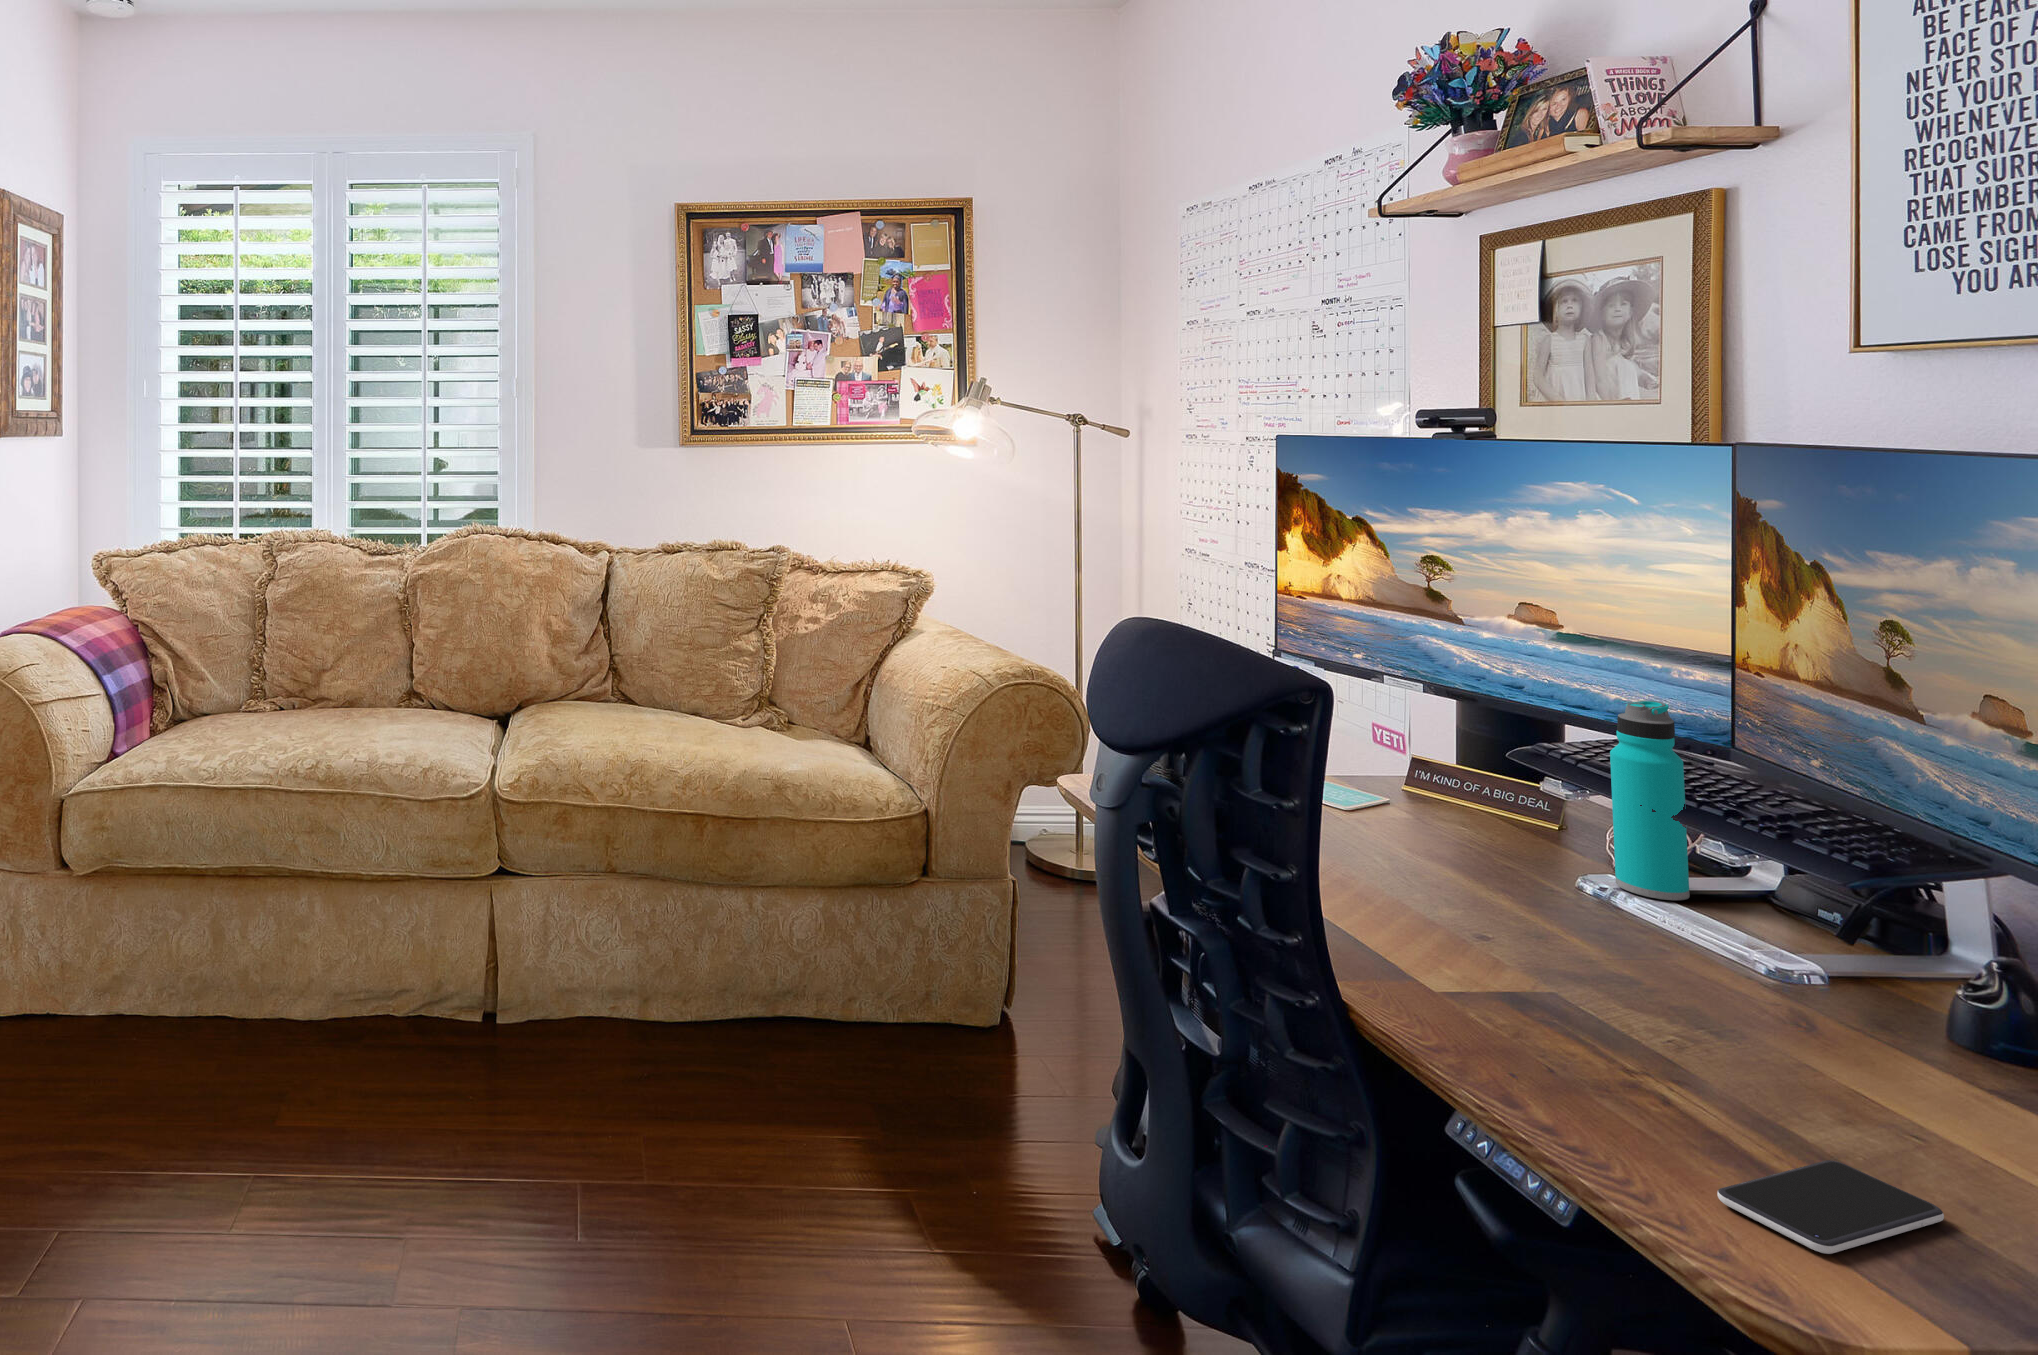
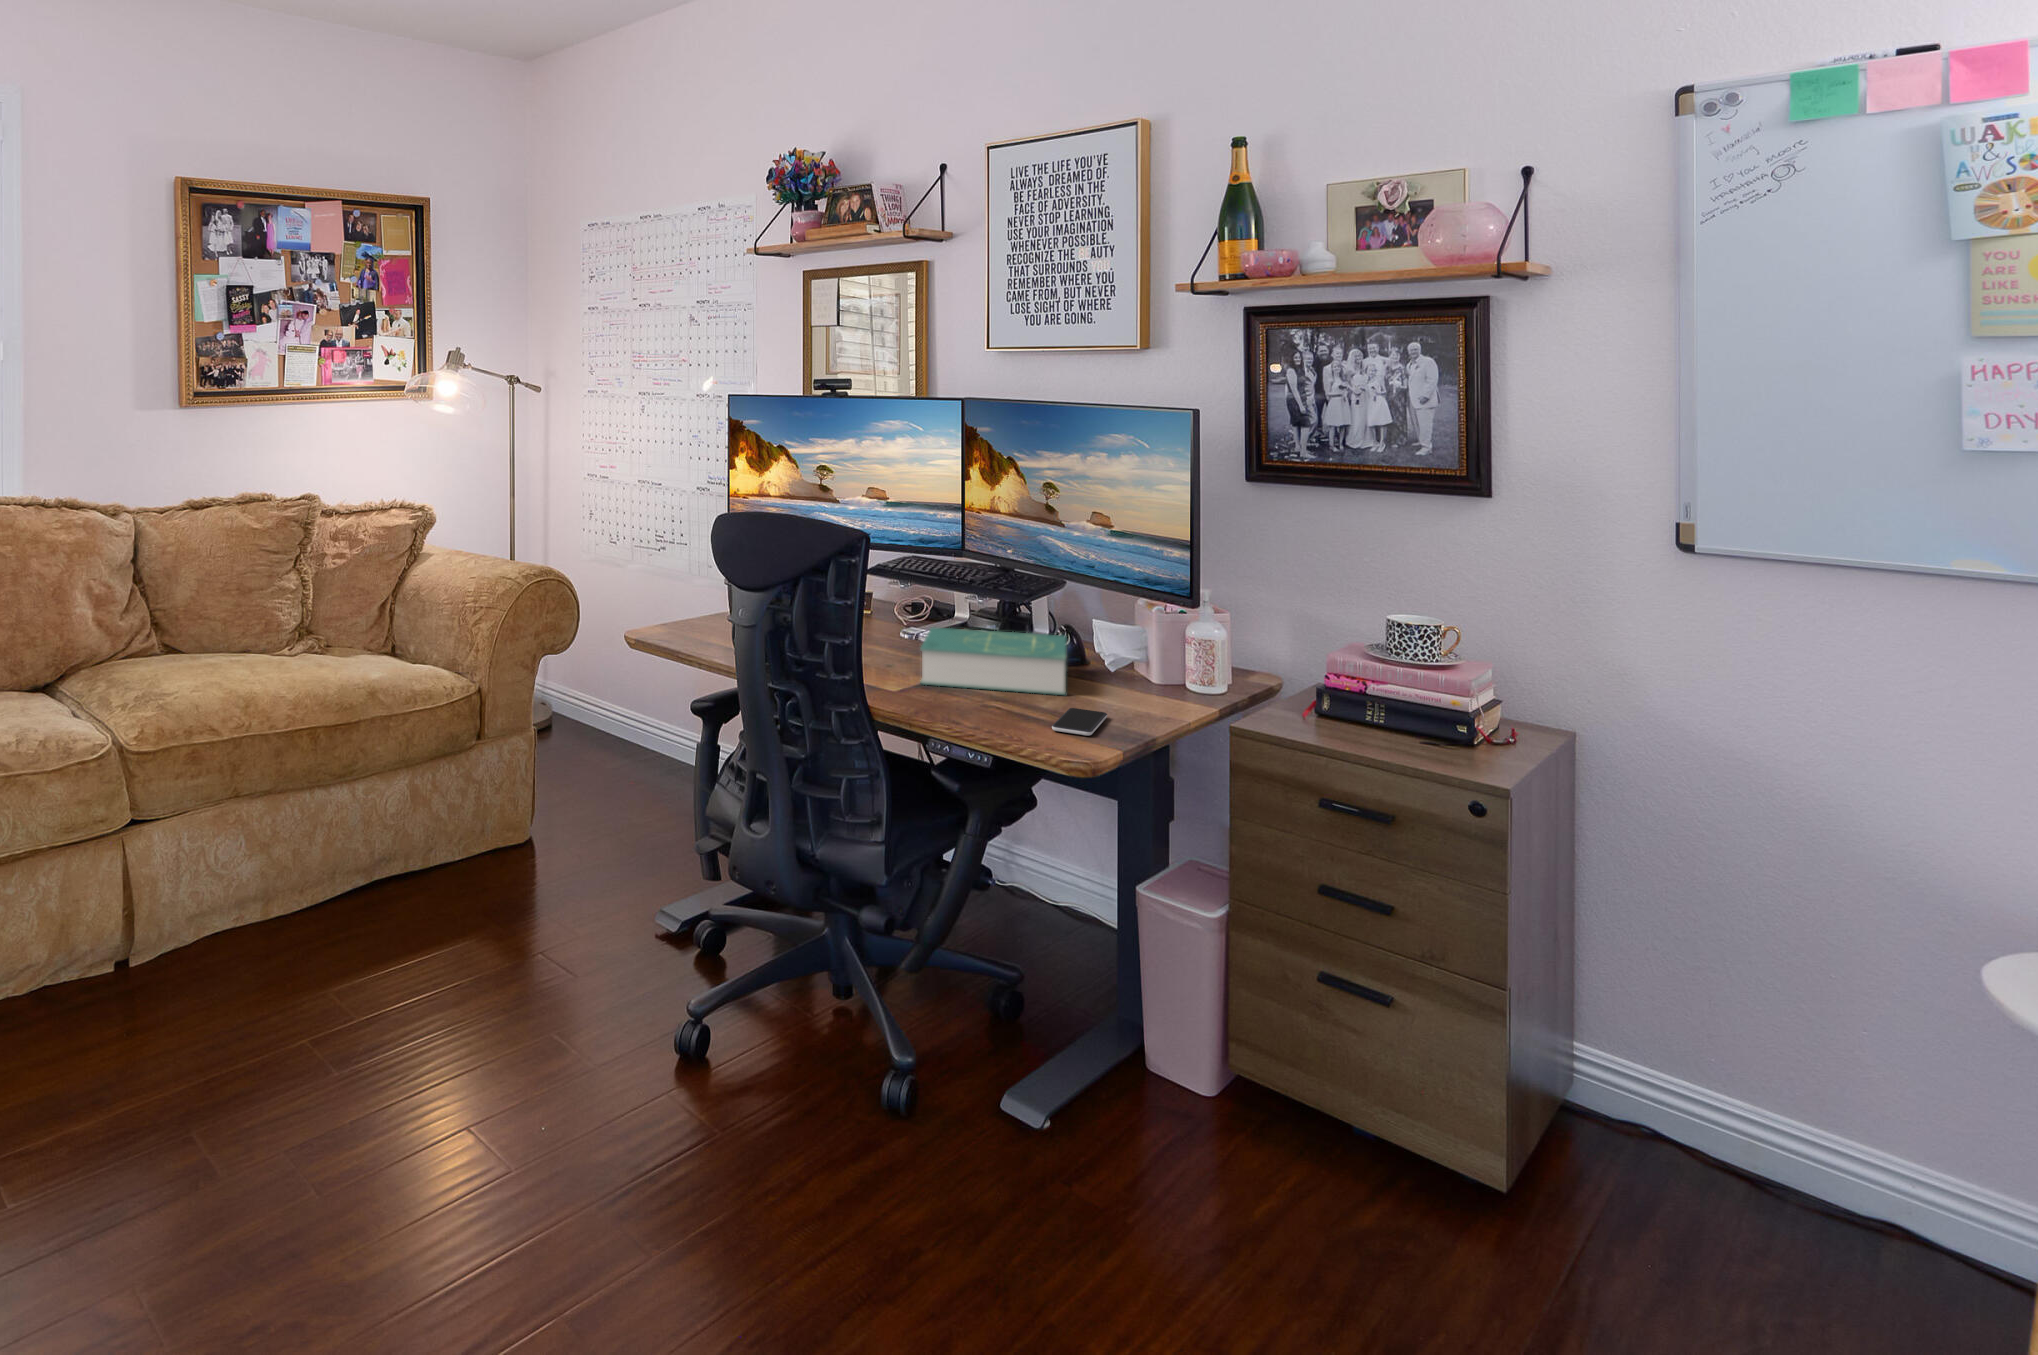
water bottle: present [1610,701,1690,900] -> none [919,534,948,637]
book: none [1484,880,1944,1122] -> present [921,627,1067,695]

